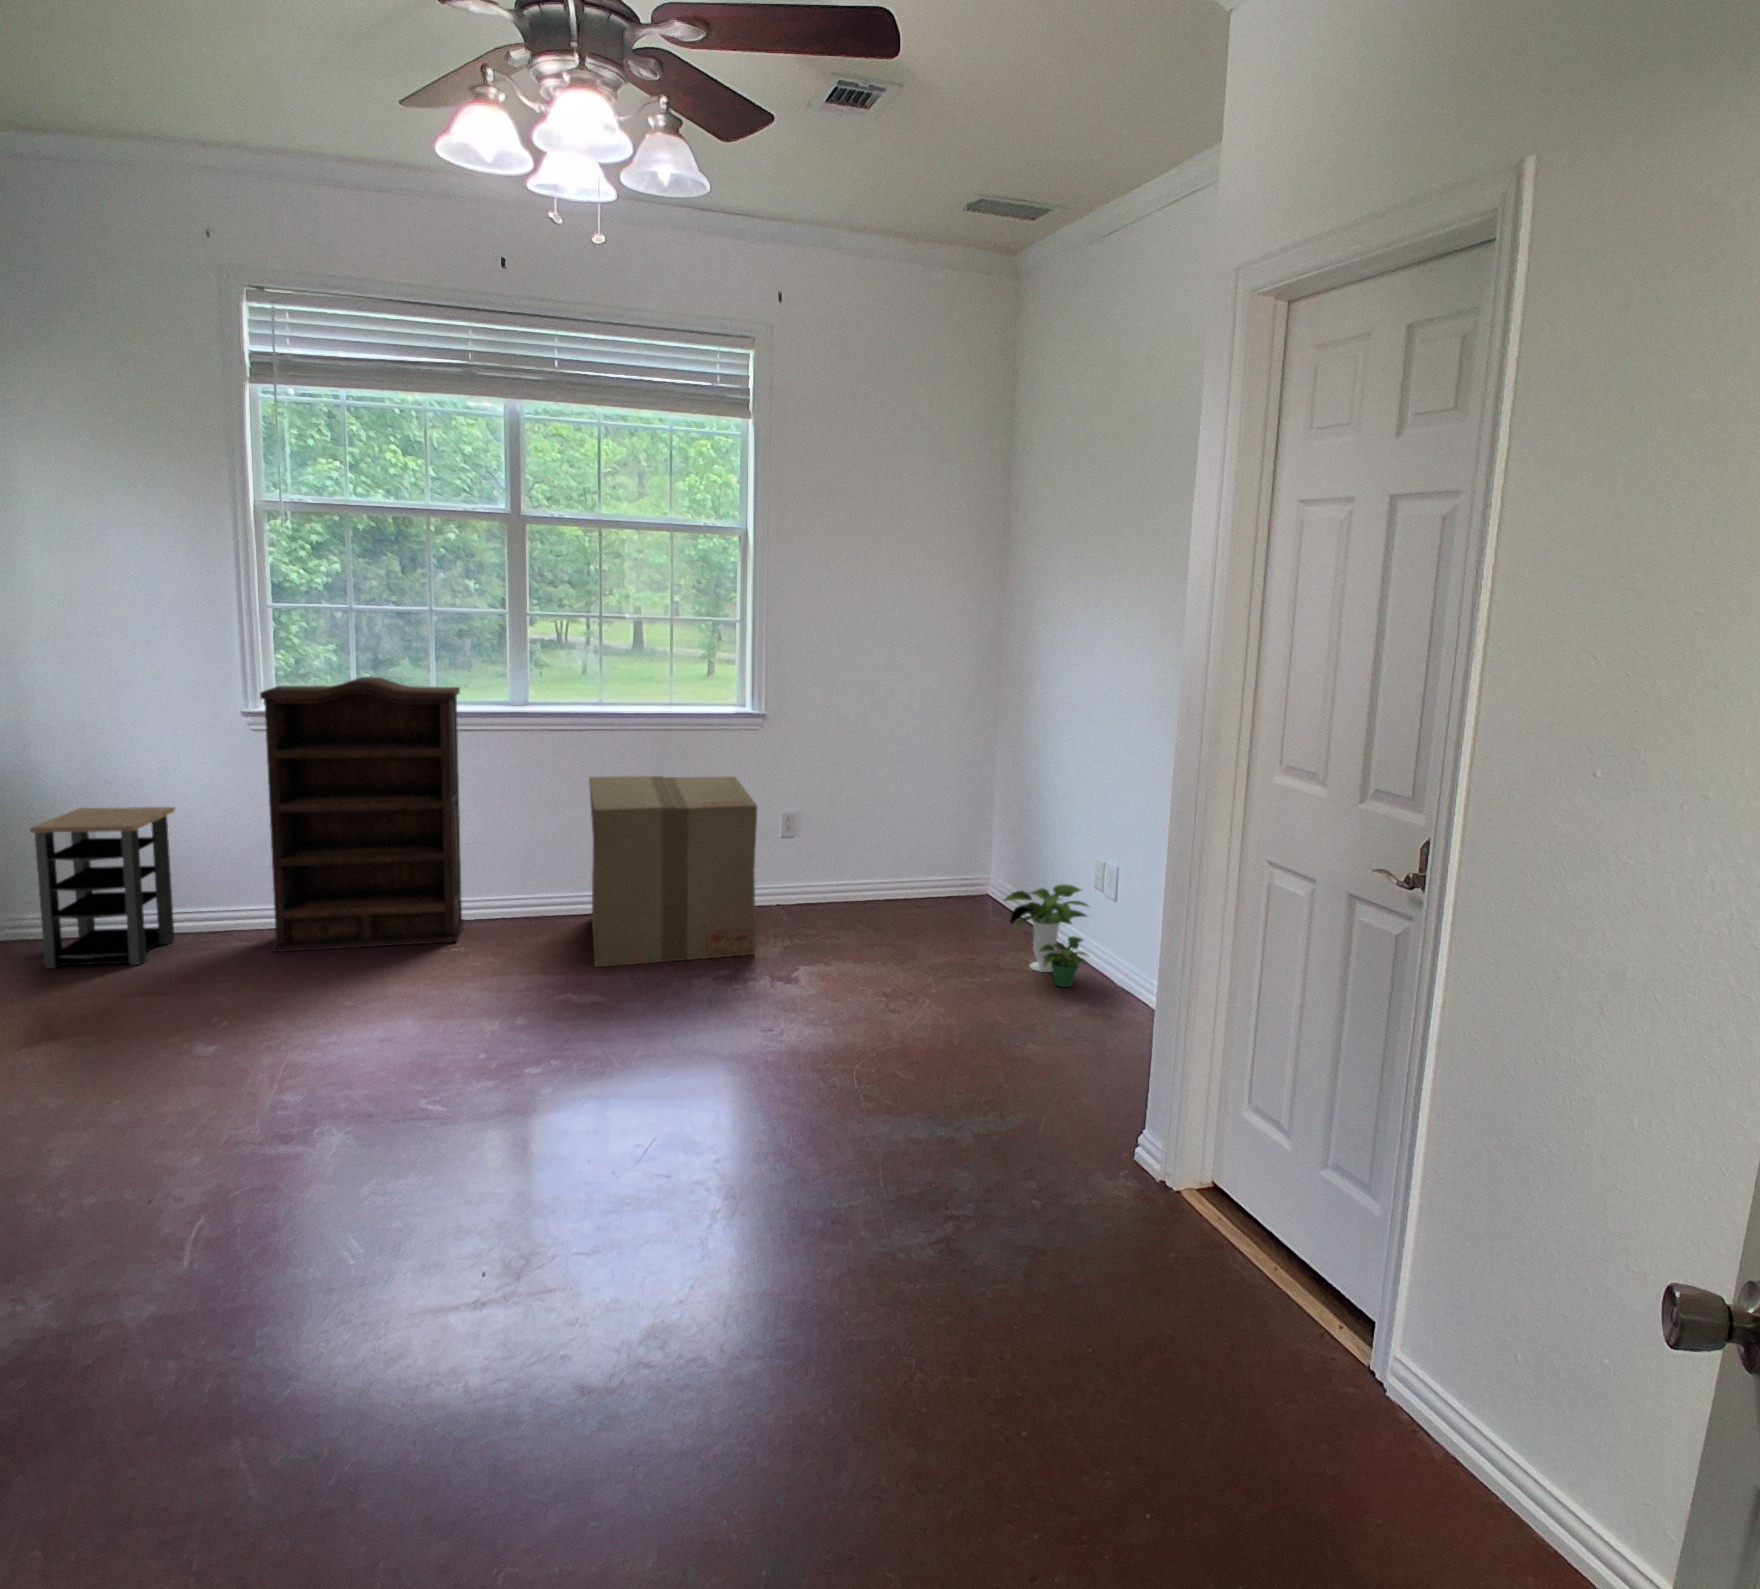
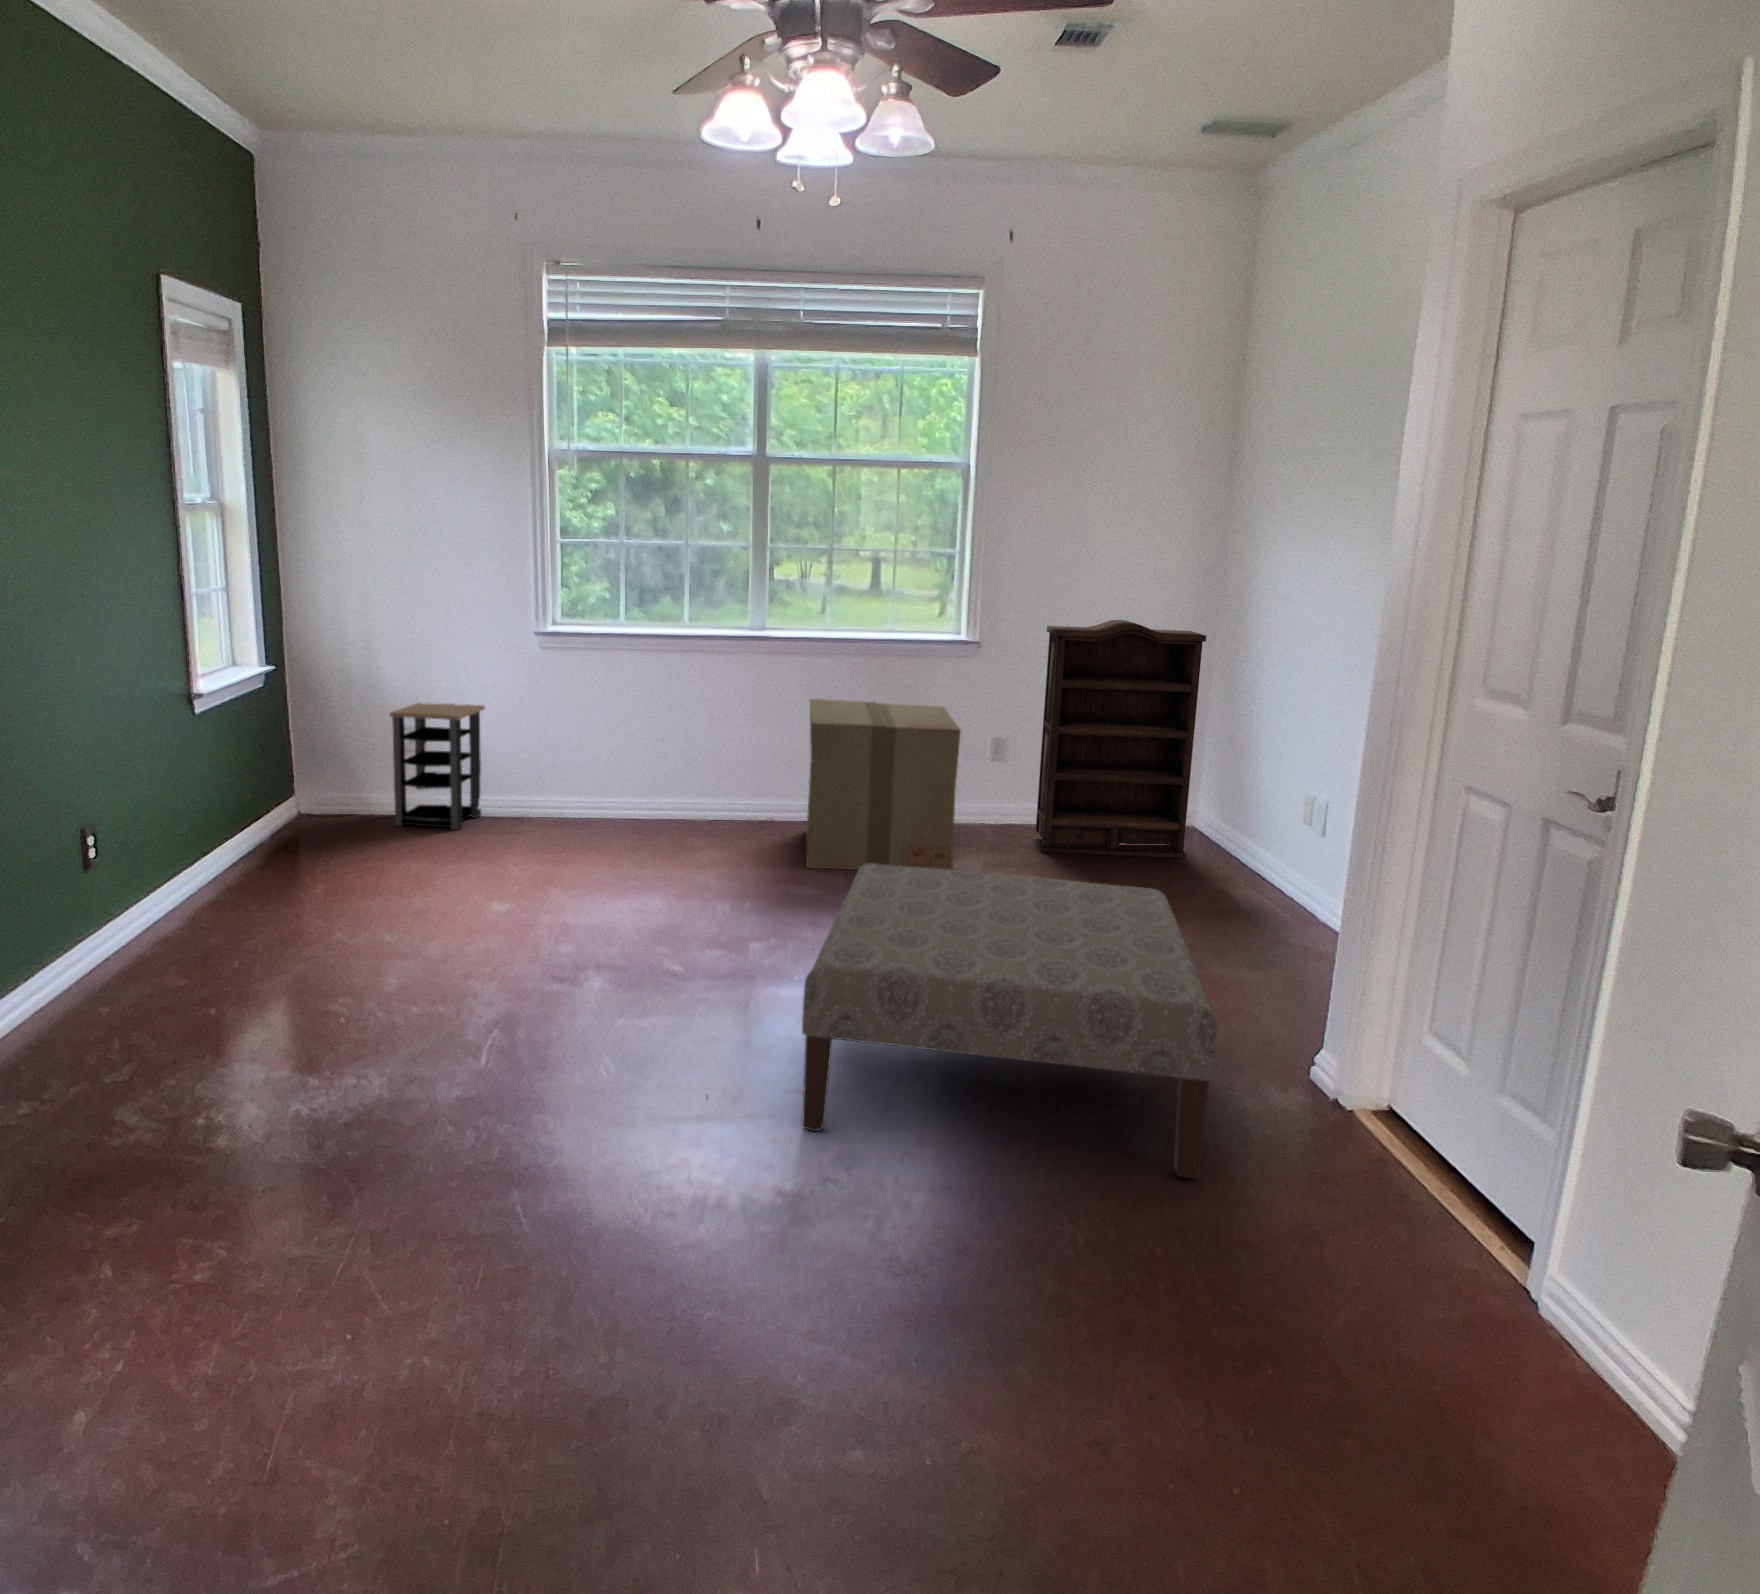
bookshelf: present [260,677,465,952] -> present [1033,620,1206,858]
potted plant: present [1004,884,1089,987] -> none [1206,830,1303,934]
ottoman: none [607,979,1068,1347] -> present [802,864,1217,1179]

